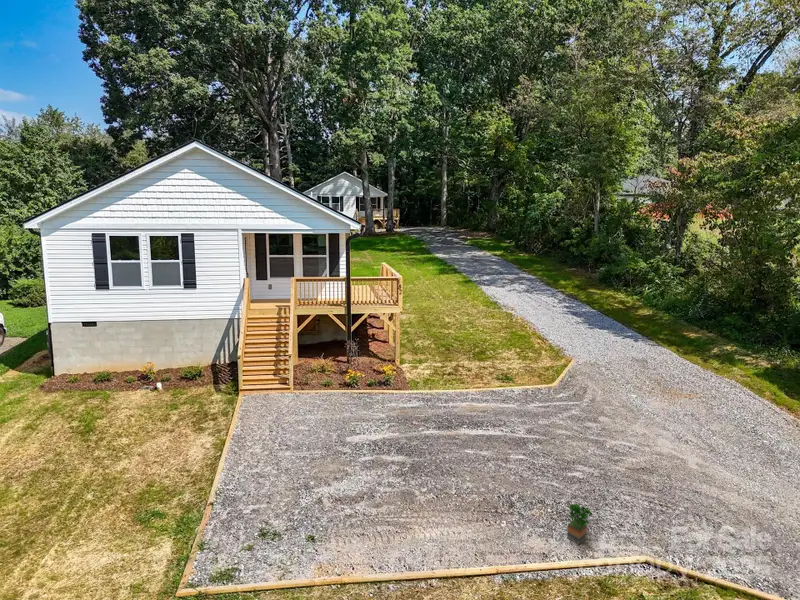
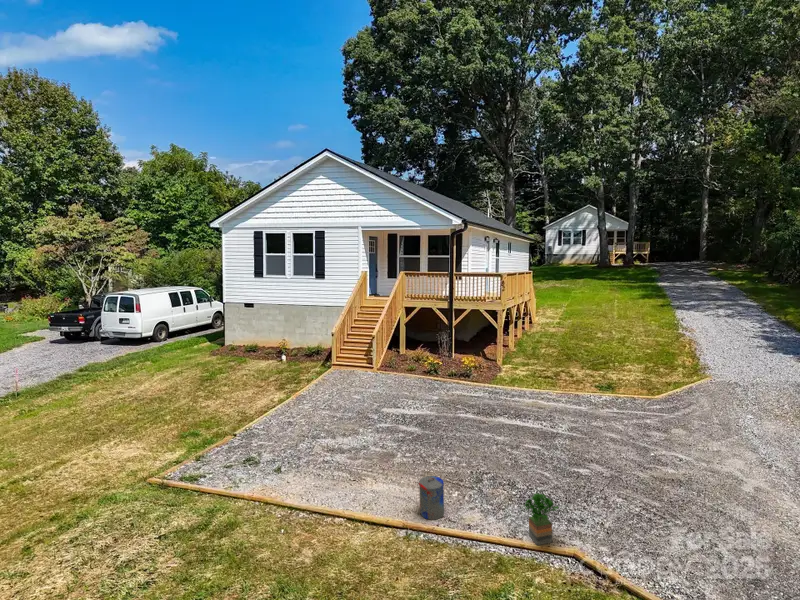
trash can: none [474,508,496,547] -> present [419,476,444,520]

